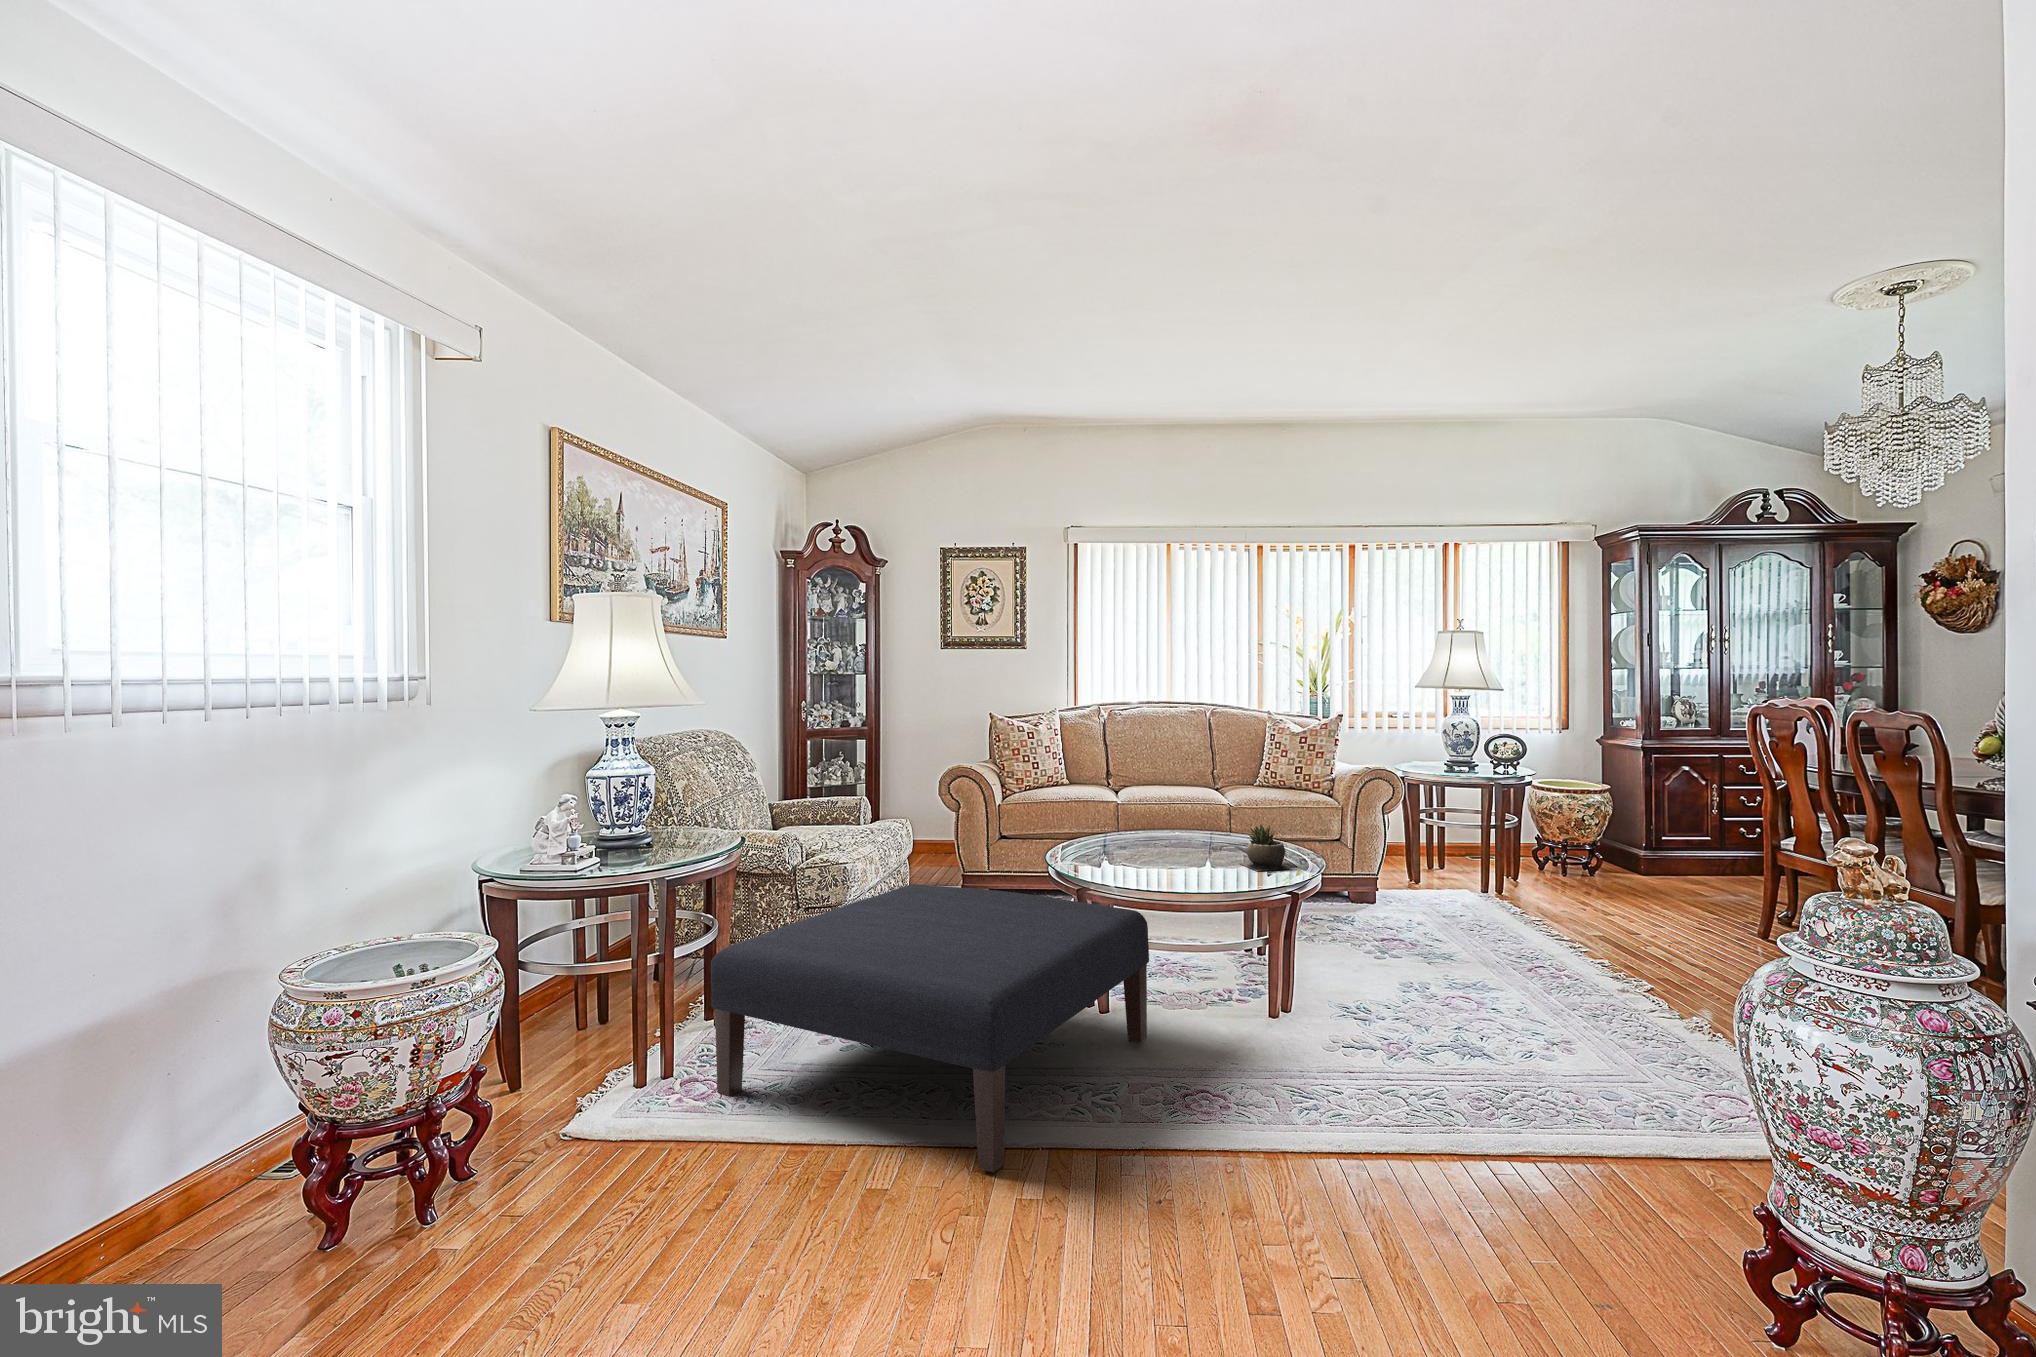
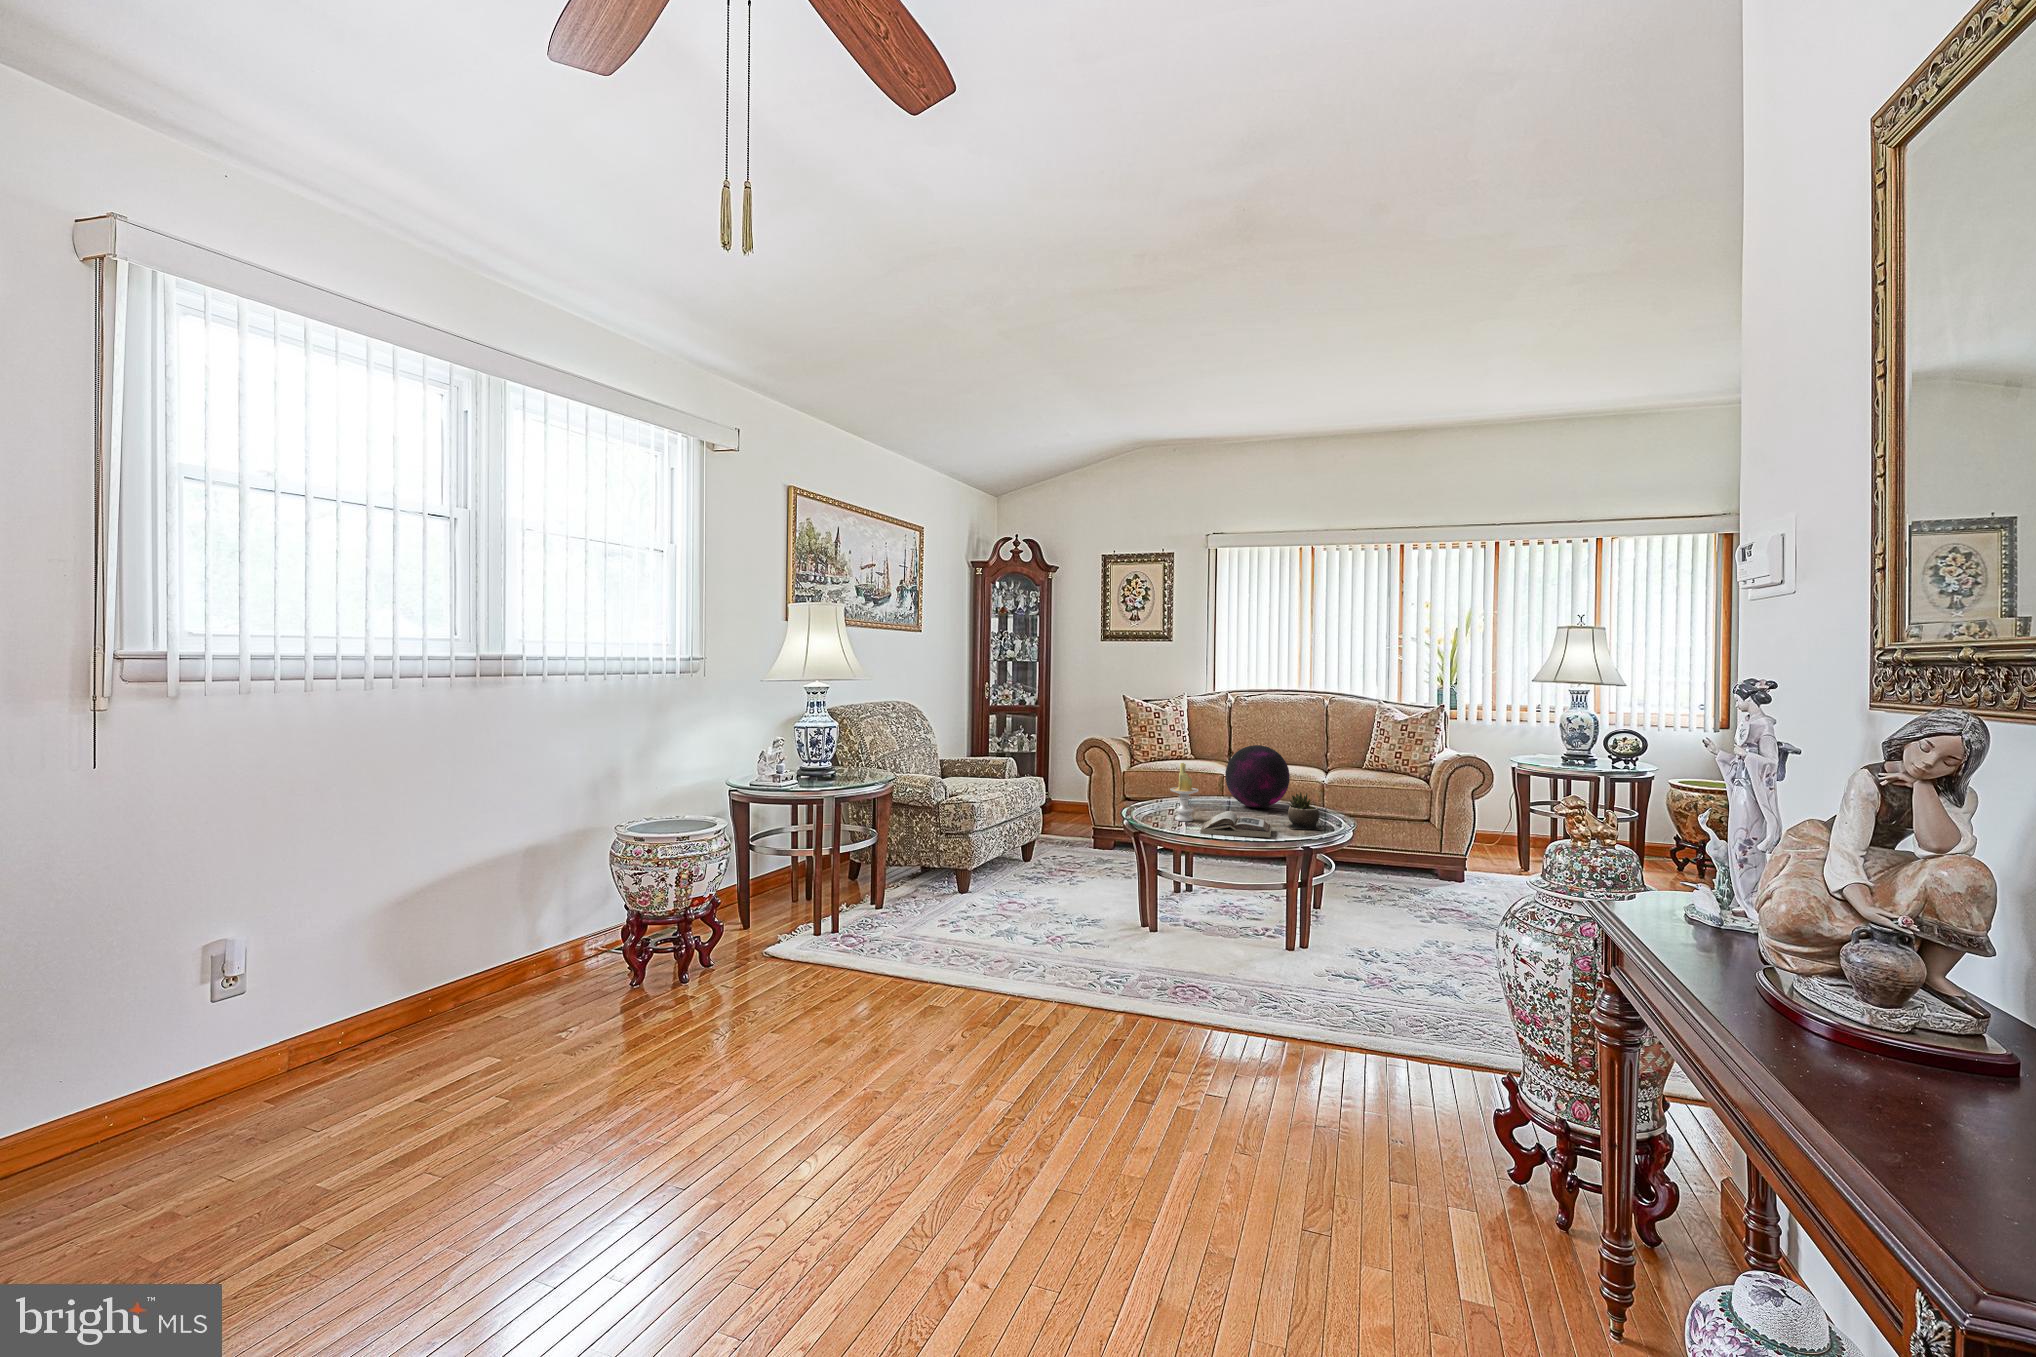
decorative orb: none [1150,768,1227,845] -> present [1225,745,1290,808]
candle: none [1104,796,1141,871] -> present [1170,763,1199,821]
book: none [1154,854,1247,887] -> present [1200,811,1272,837]
ottoman: present [711,884,1149,1172] -> none [862,819,1179,1005]

